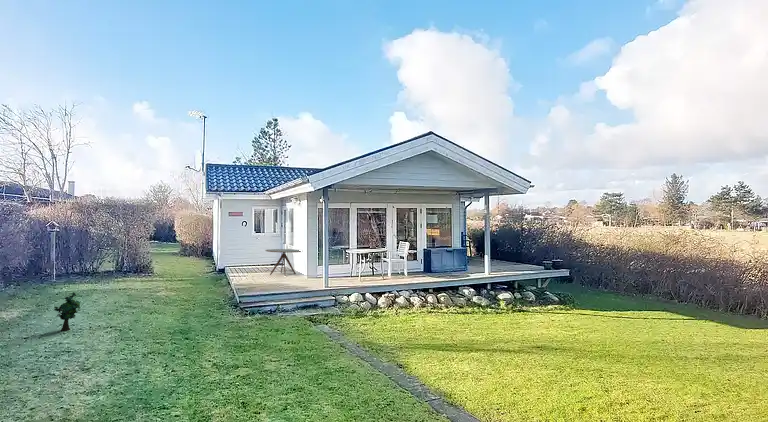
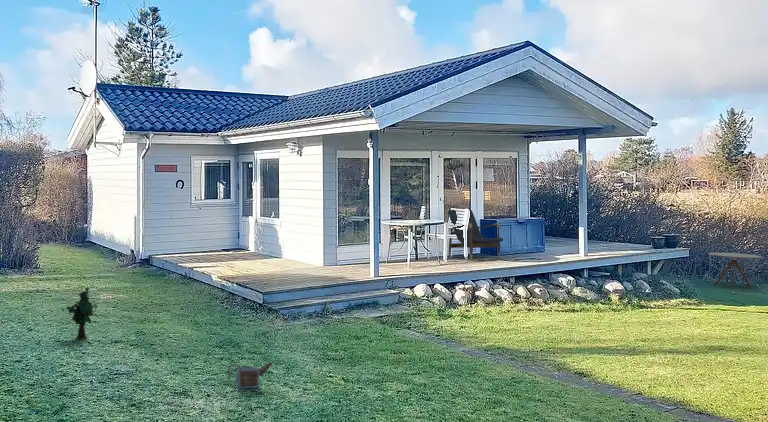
lounge chair: none [397,241,432,275] -> present [448,210,503,260]
round table: present [265,249,301,276] -> present [708,253,761,289]
watering can: none [65,371,111,395] -> present [227,363,272,389]

